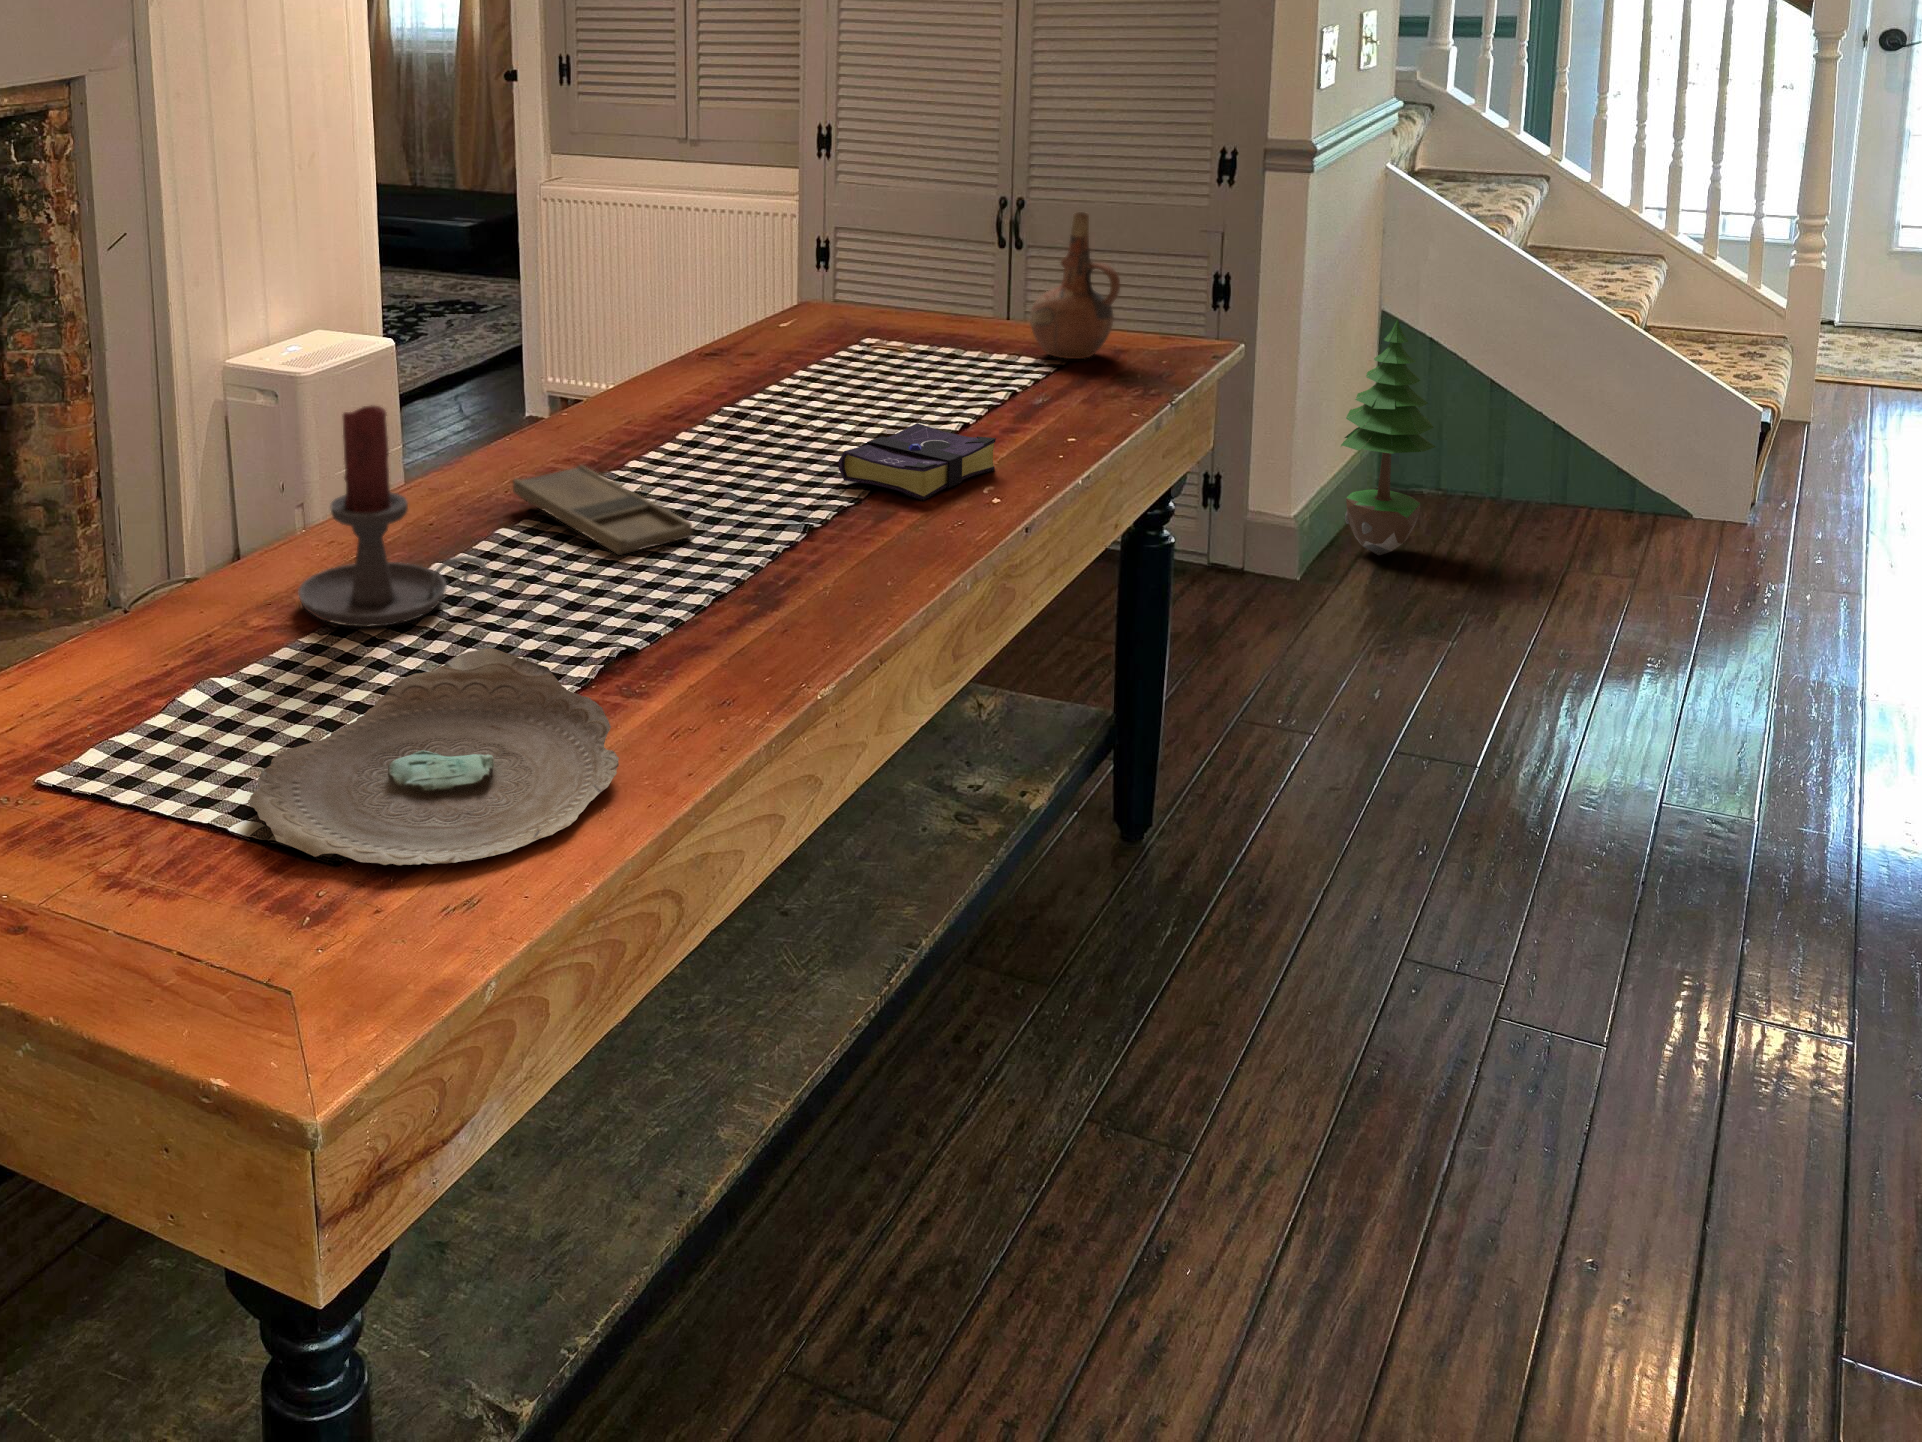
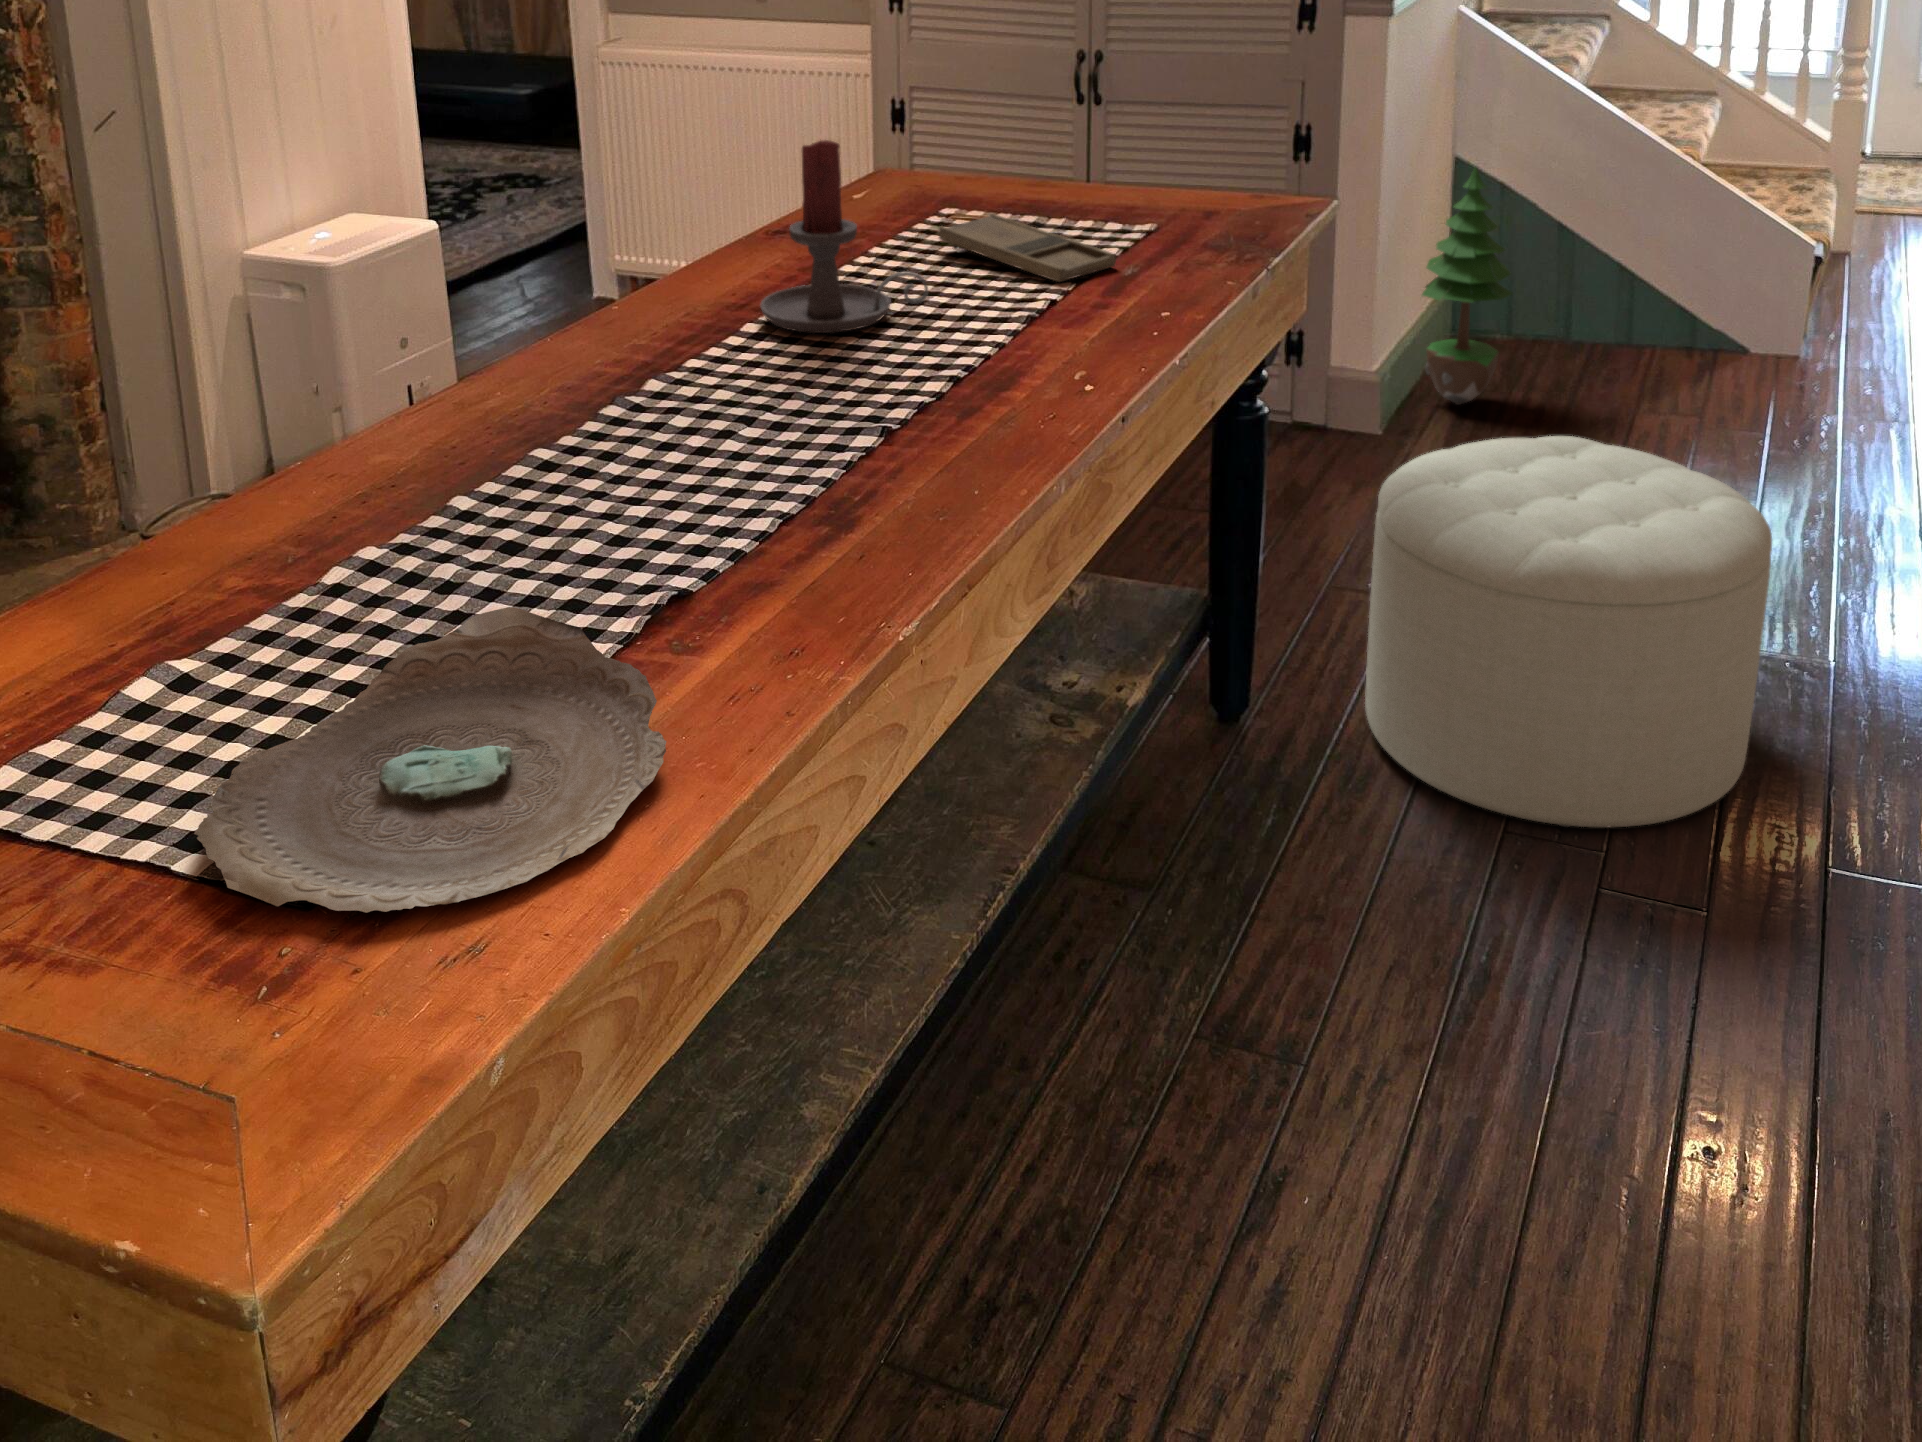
ceramic pitcher: present [1030,212,1120,359] -> none [1118,61,1213,221]
candle holder: present [298,405,491,627] -> present [760,140,928,333]
book: present [839,423,996,501] -> none [919,301,1091,391]
tray: present [513,465,693,555] -> present [939,214,1116,282]
ottoman: none [1264,580,1671,958] -> present [1365,436,1772,827]

